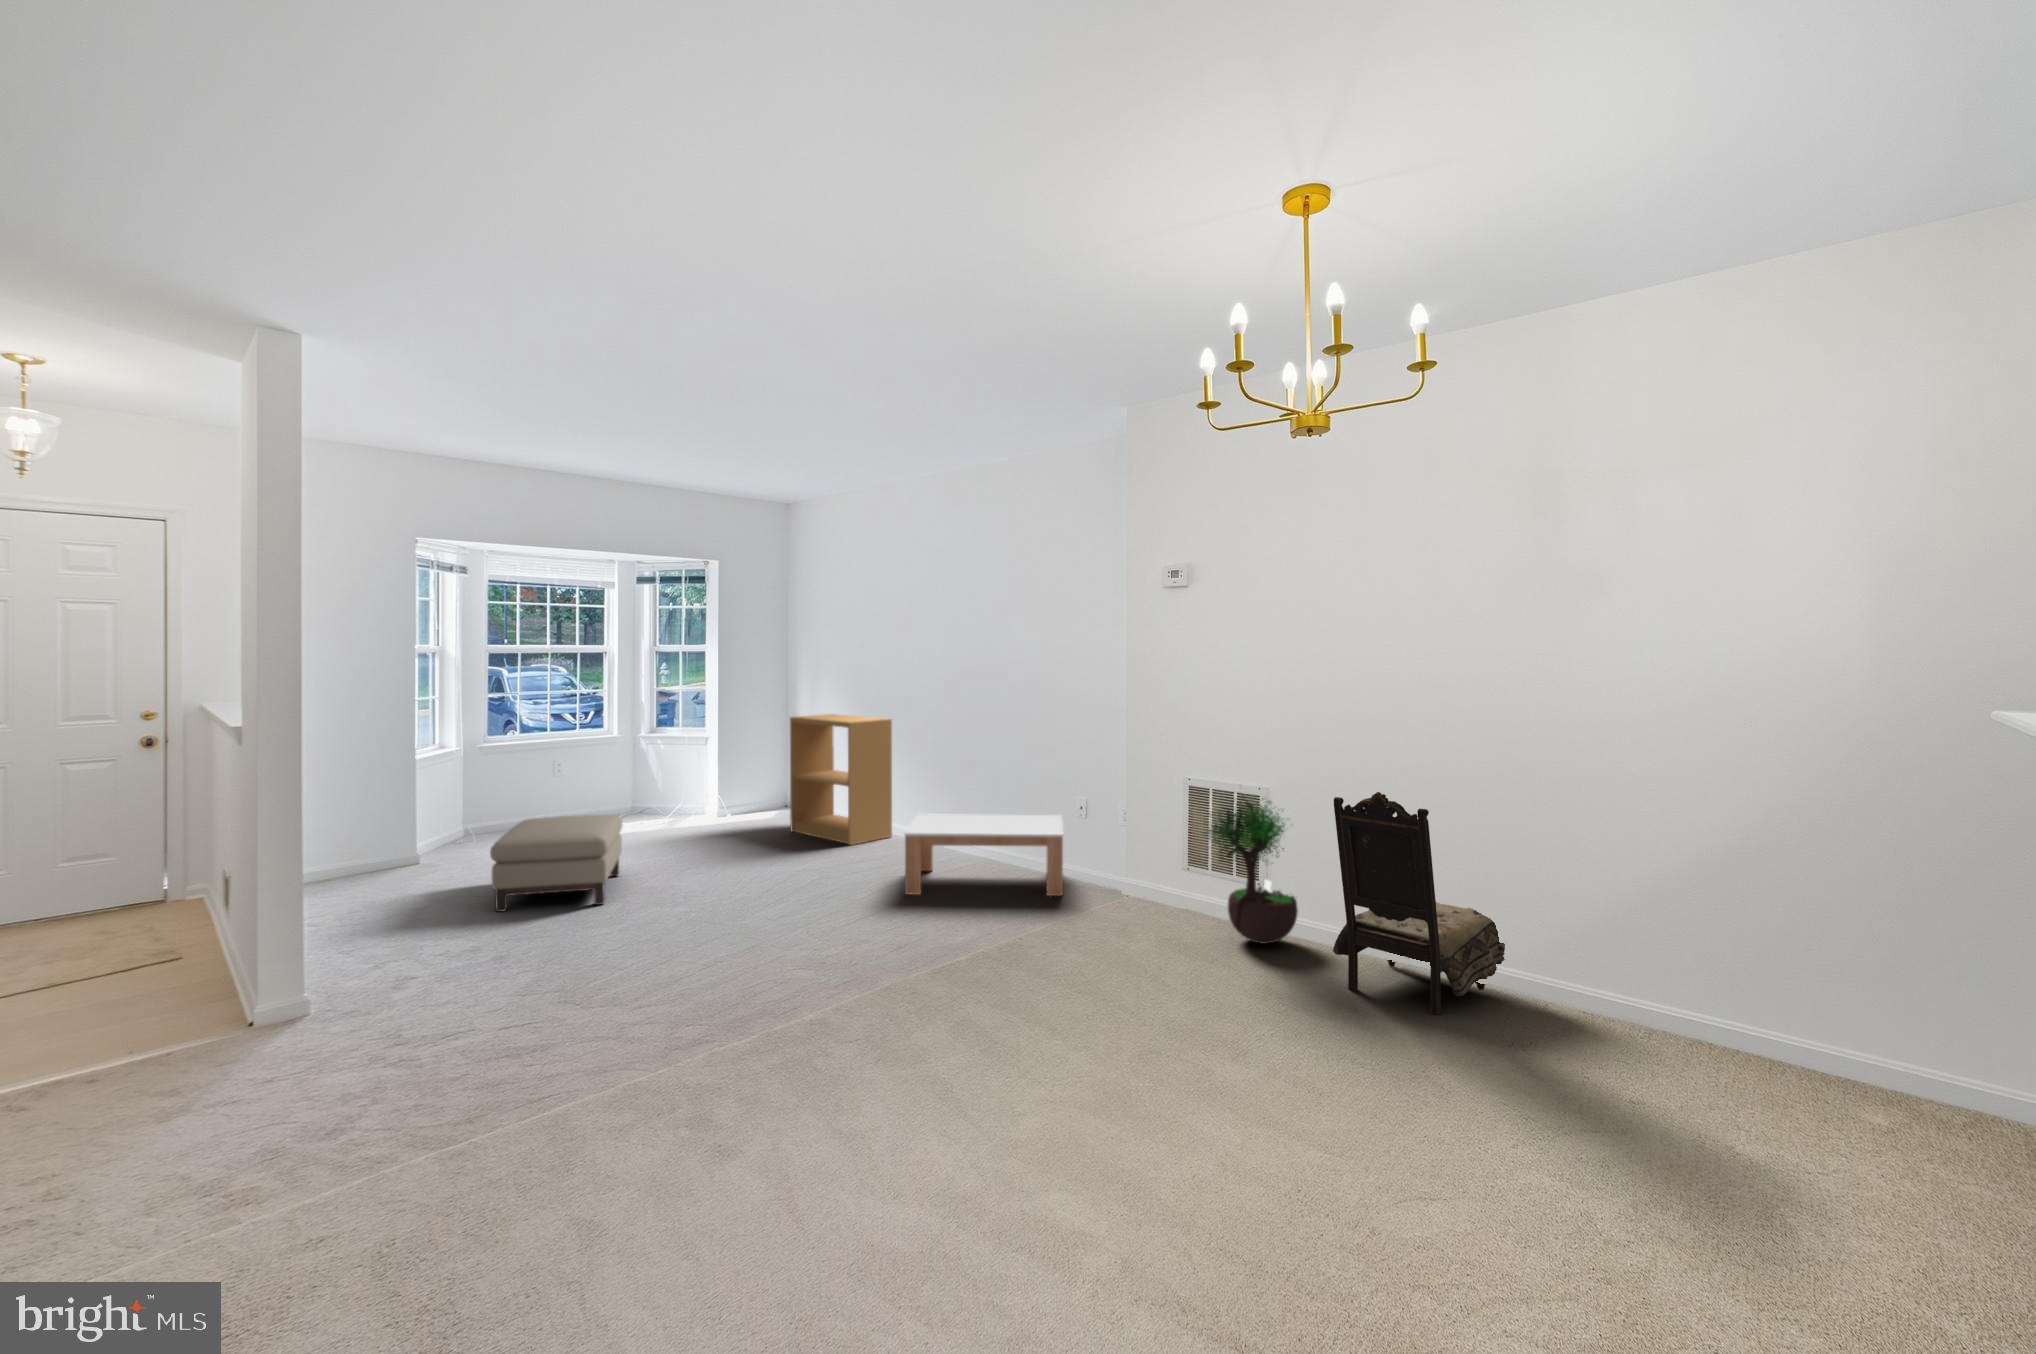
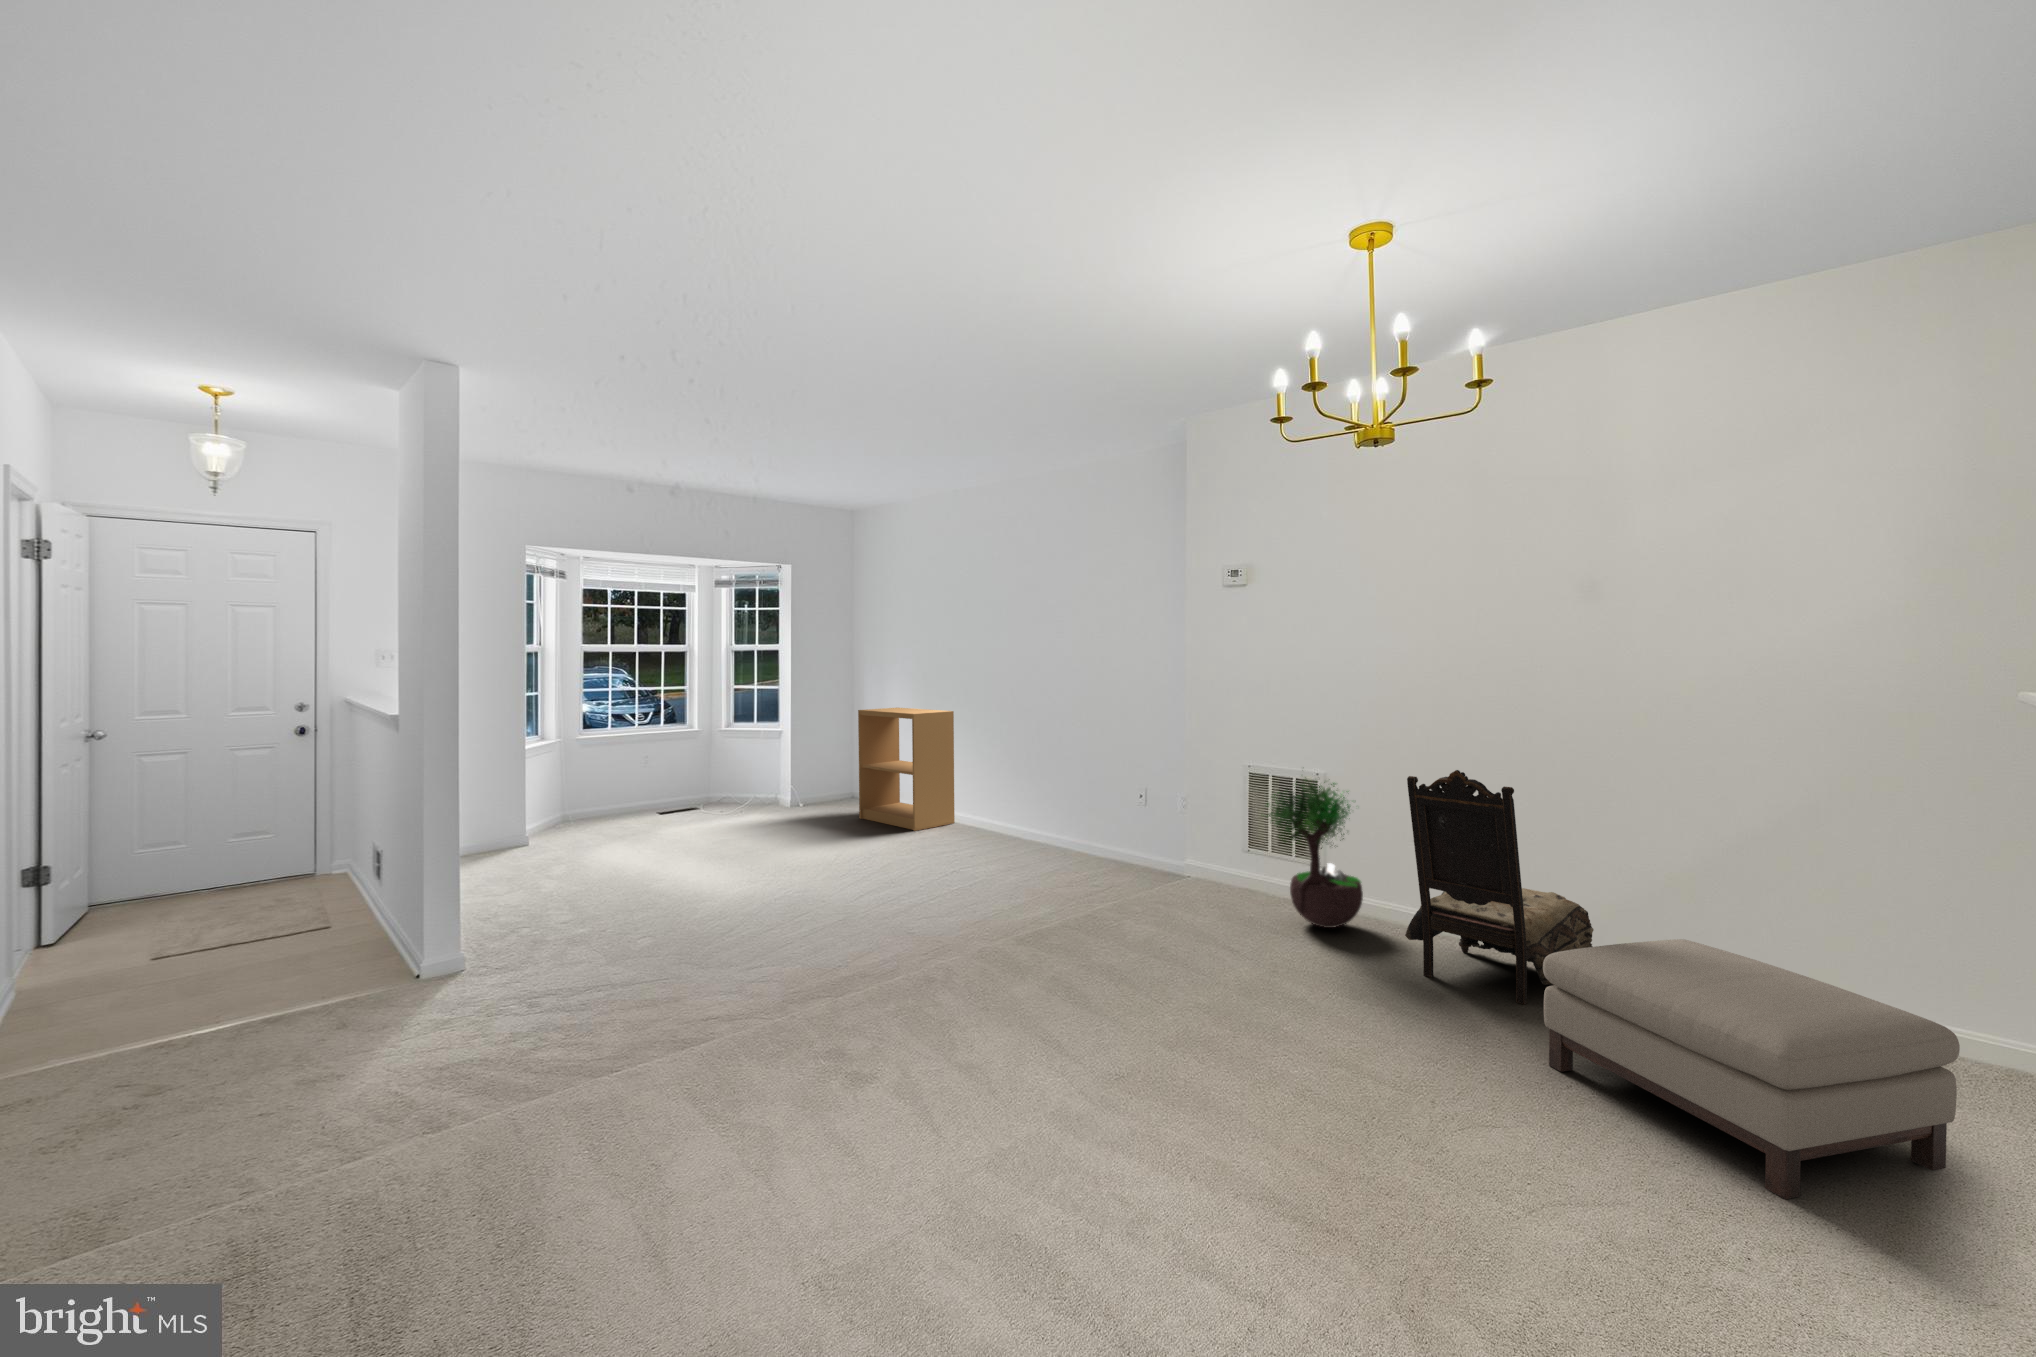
coffee table: present [904,814,1063,896] -> none [966,800,1121,879]
ottoman: present [490,815,622,912] -> present [1543,939,1960,1199]

